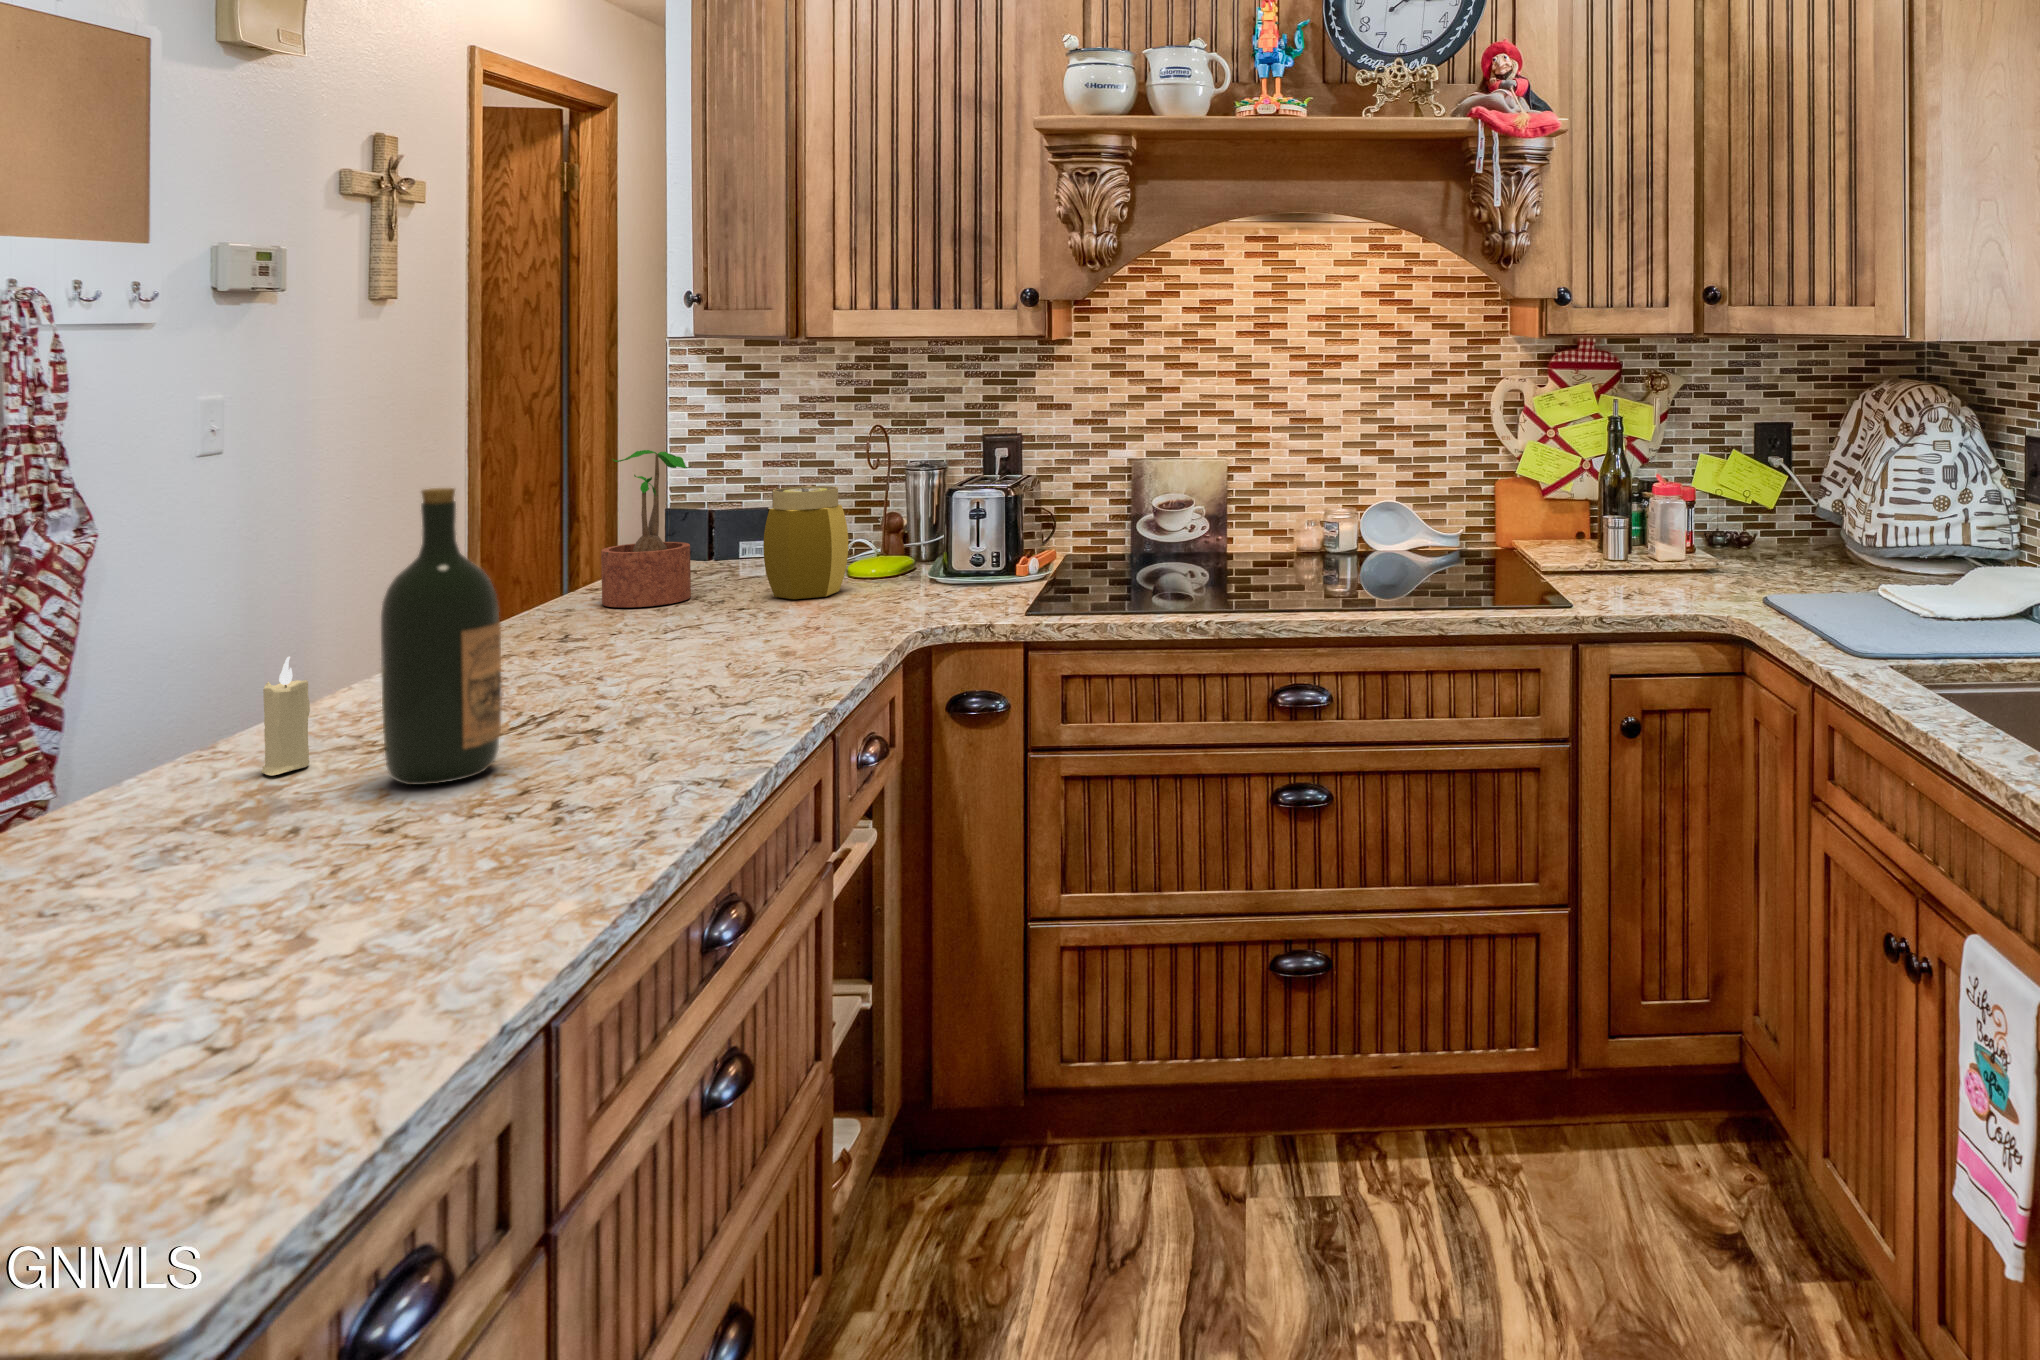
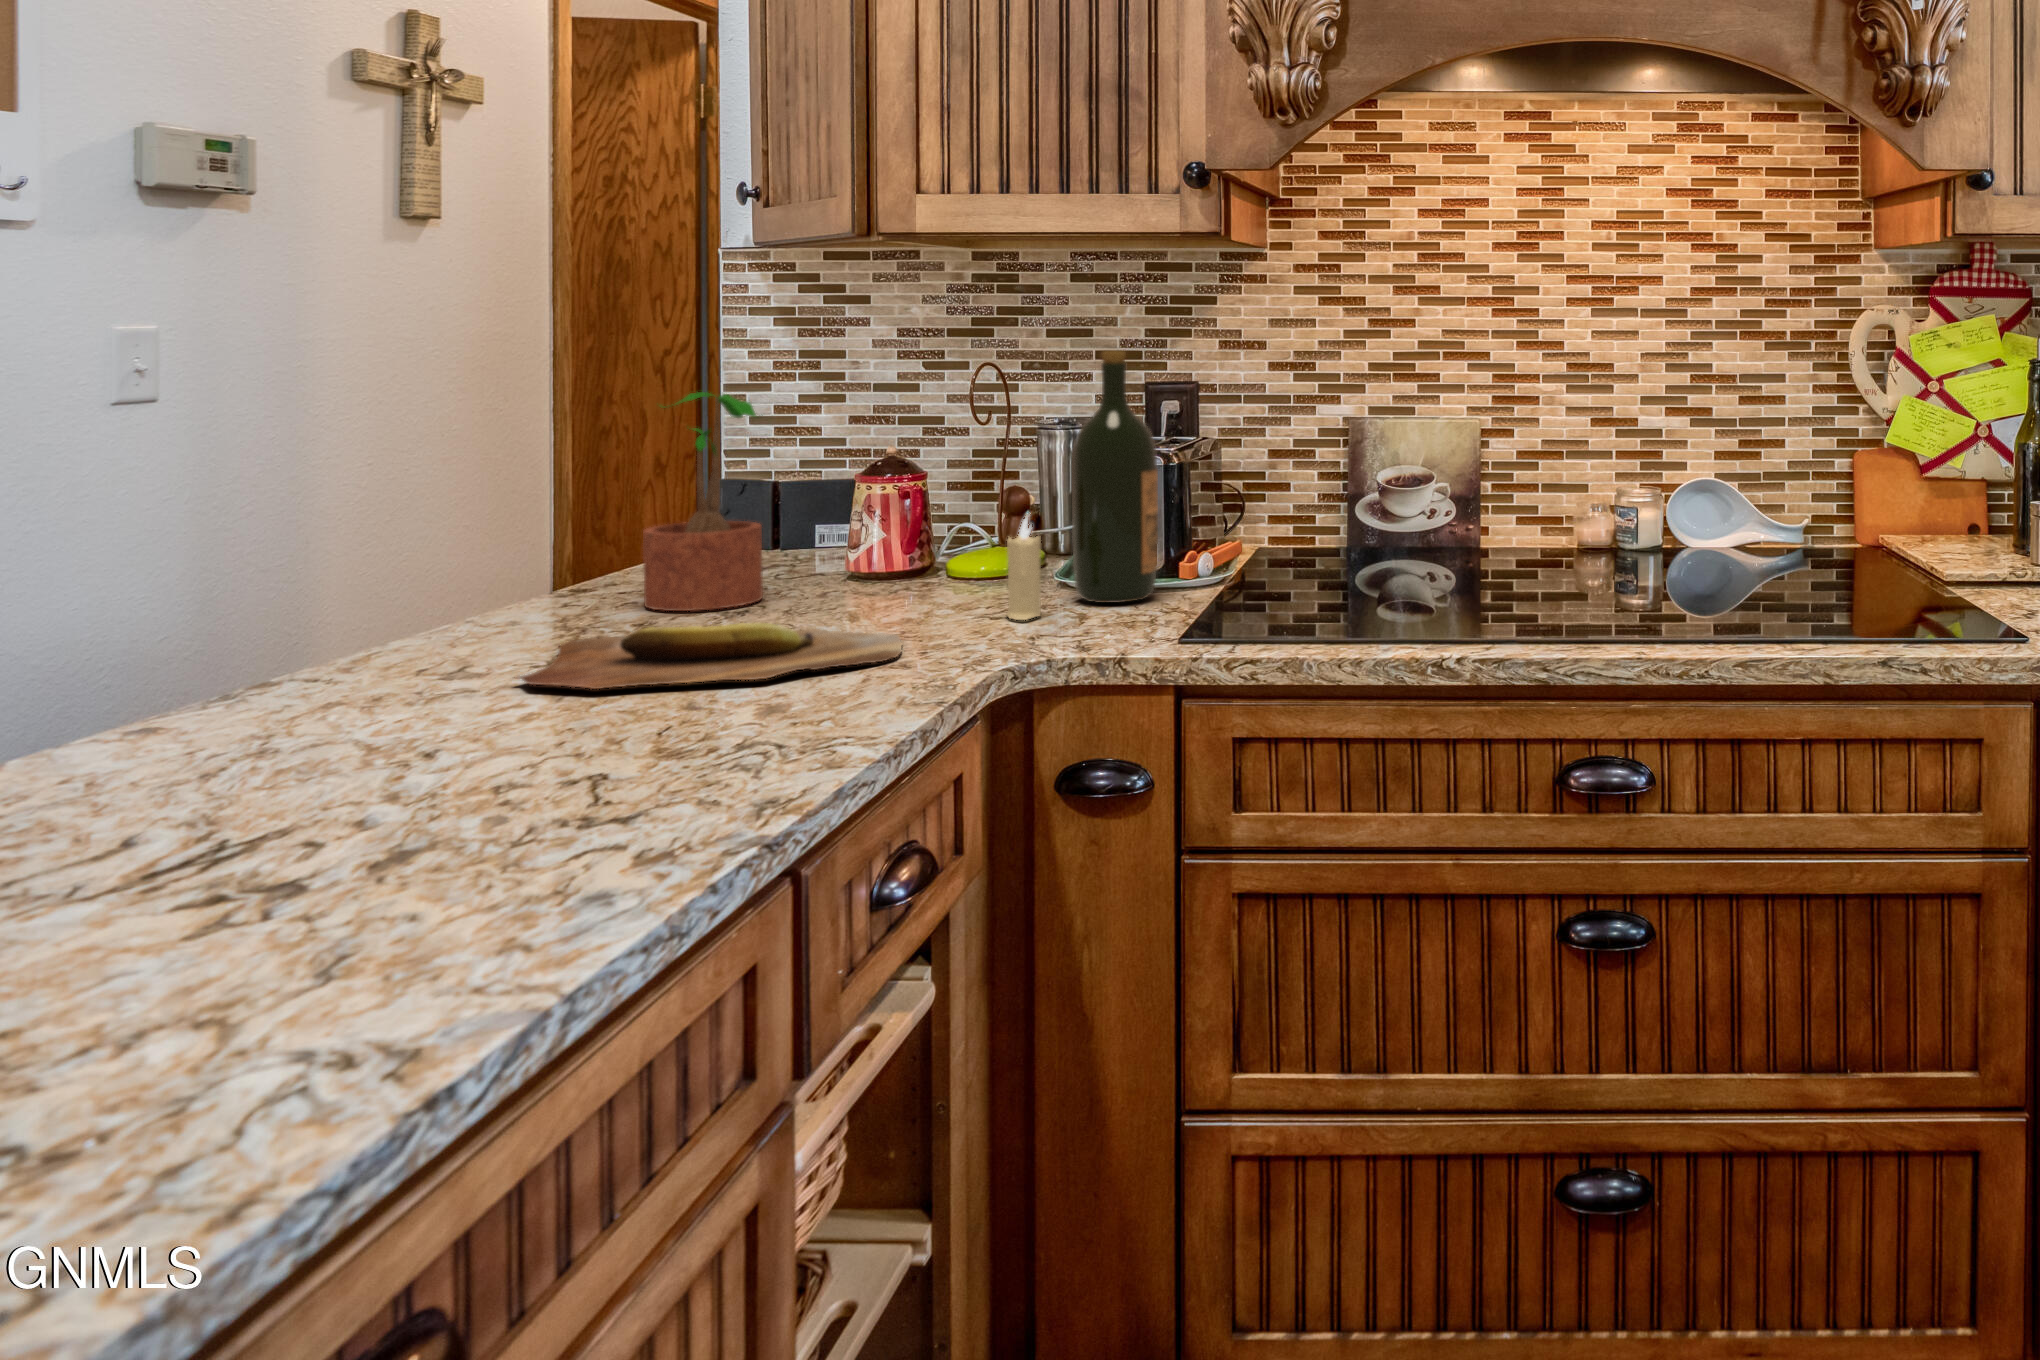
jar: present [763,486,848,599] -> none [861,446,975,603]
wine bottle: present [381,488,501,785] -> present [1072,351,1158,603]
cutting board: none [506,615,789,661] -> present [518,623,902,689]
candle: present [261,657,310,776] -> present [1006,516,1041,620]

